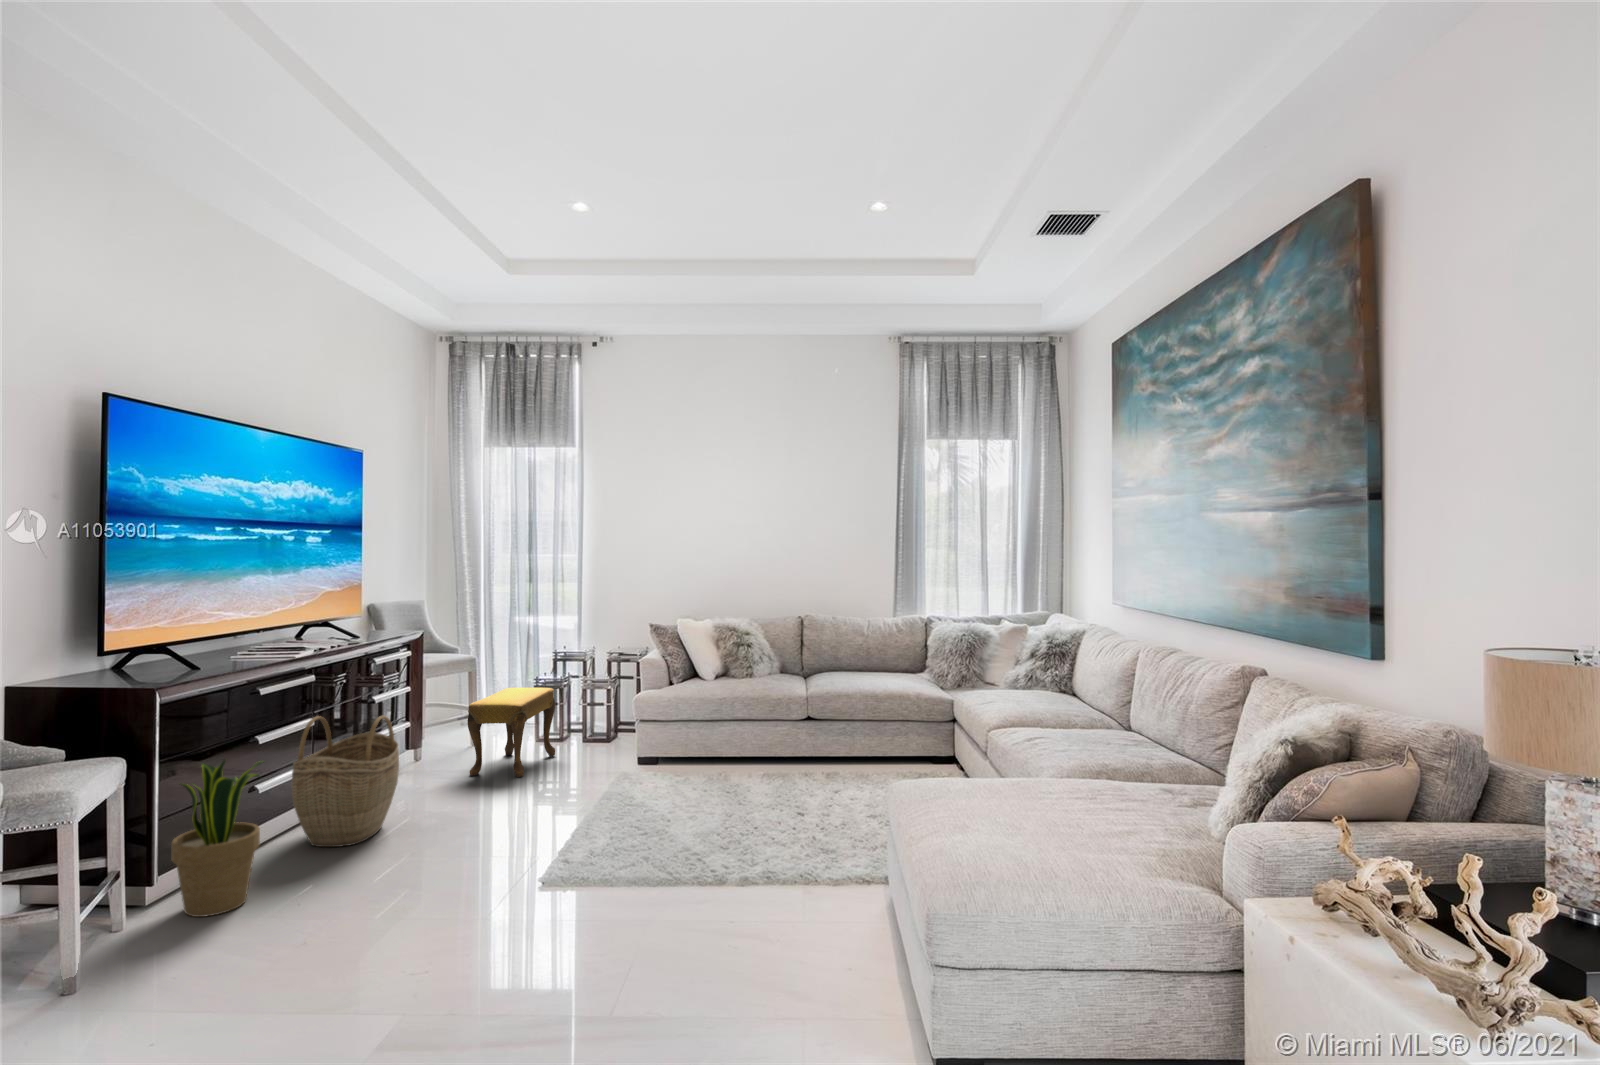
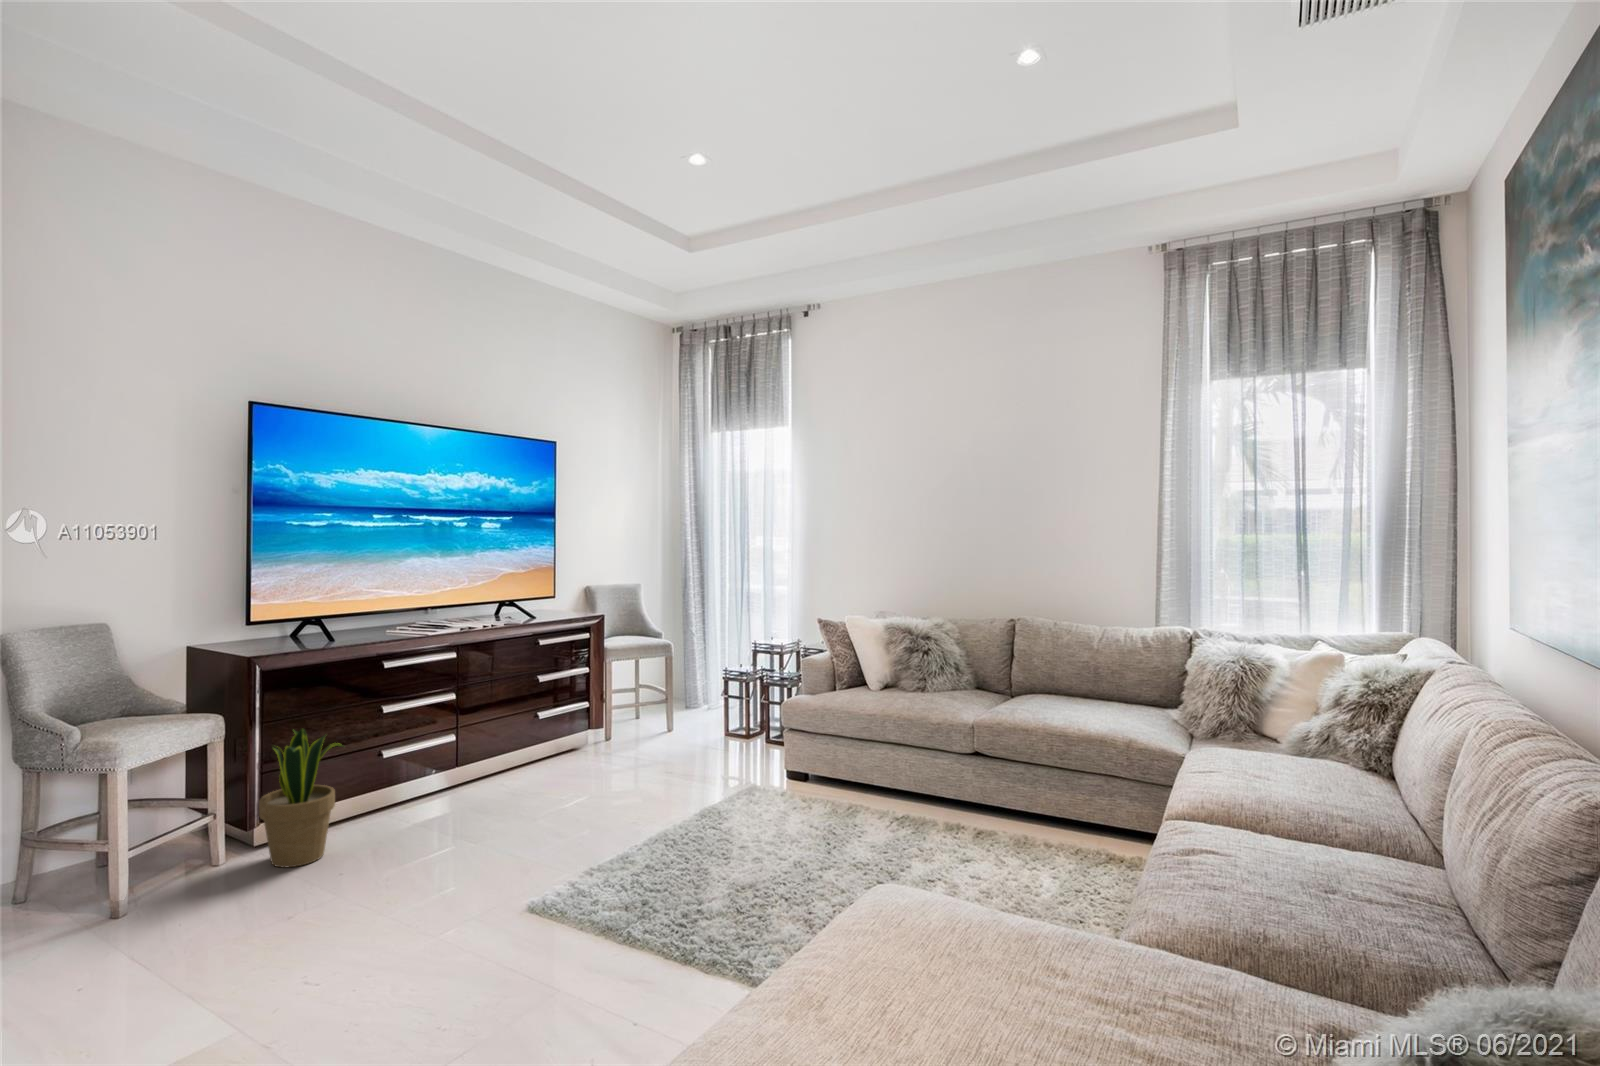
footstool: present [468,688,555,777] -> none [622,677,720,771]
woven basket: present [291,716,399,847] -> none [408,693,514,819]

